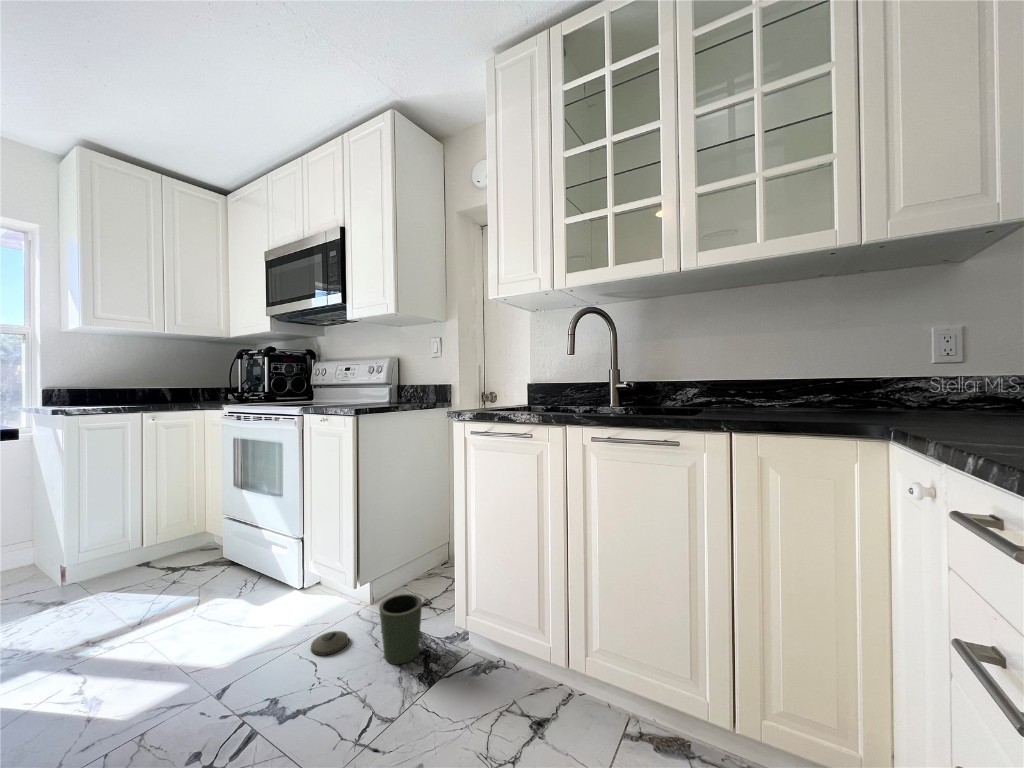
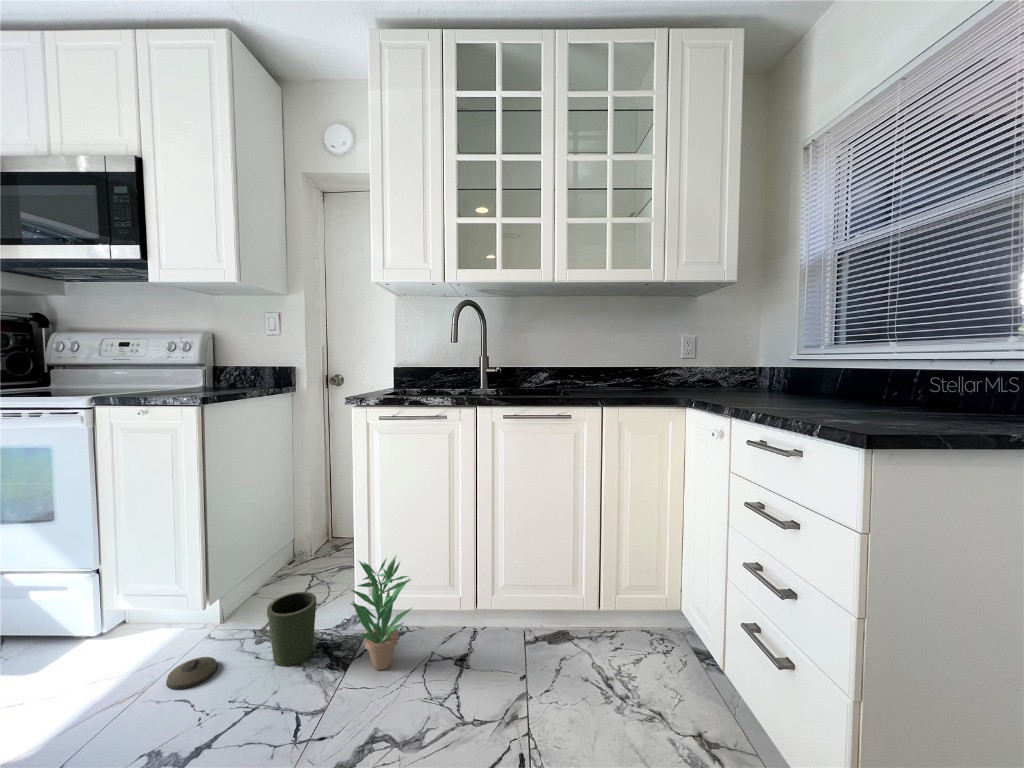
potted plant: none [425,577,491,702] -> present [351,556,412,670]

